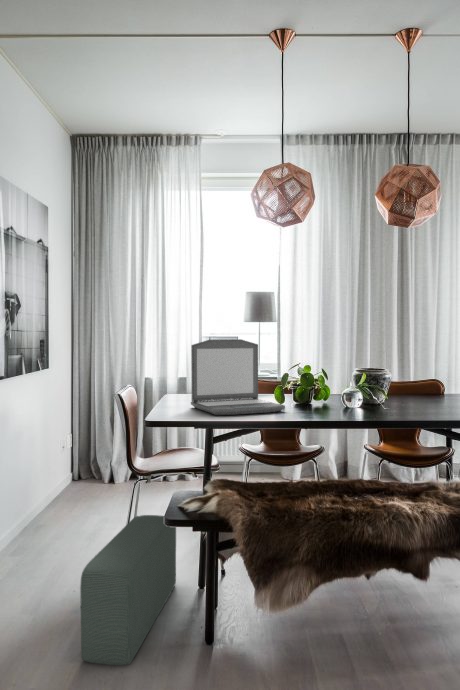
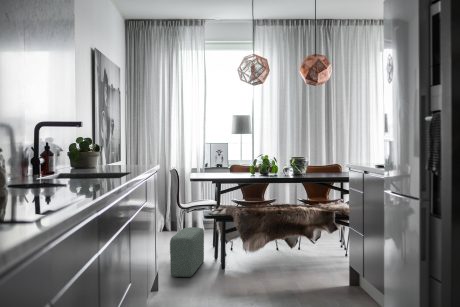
laptop: present [191,339,285,415] -> none [209,143,255,178]

